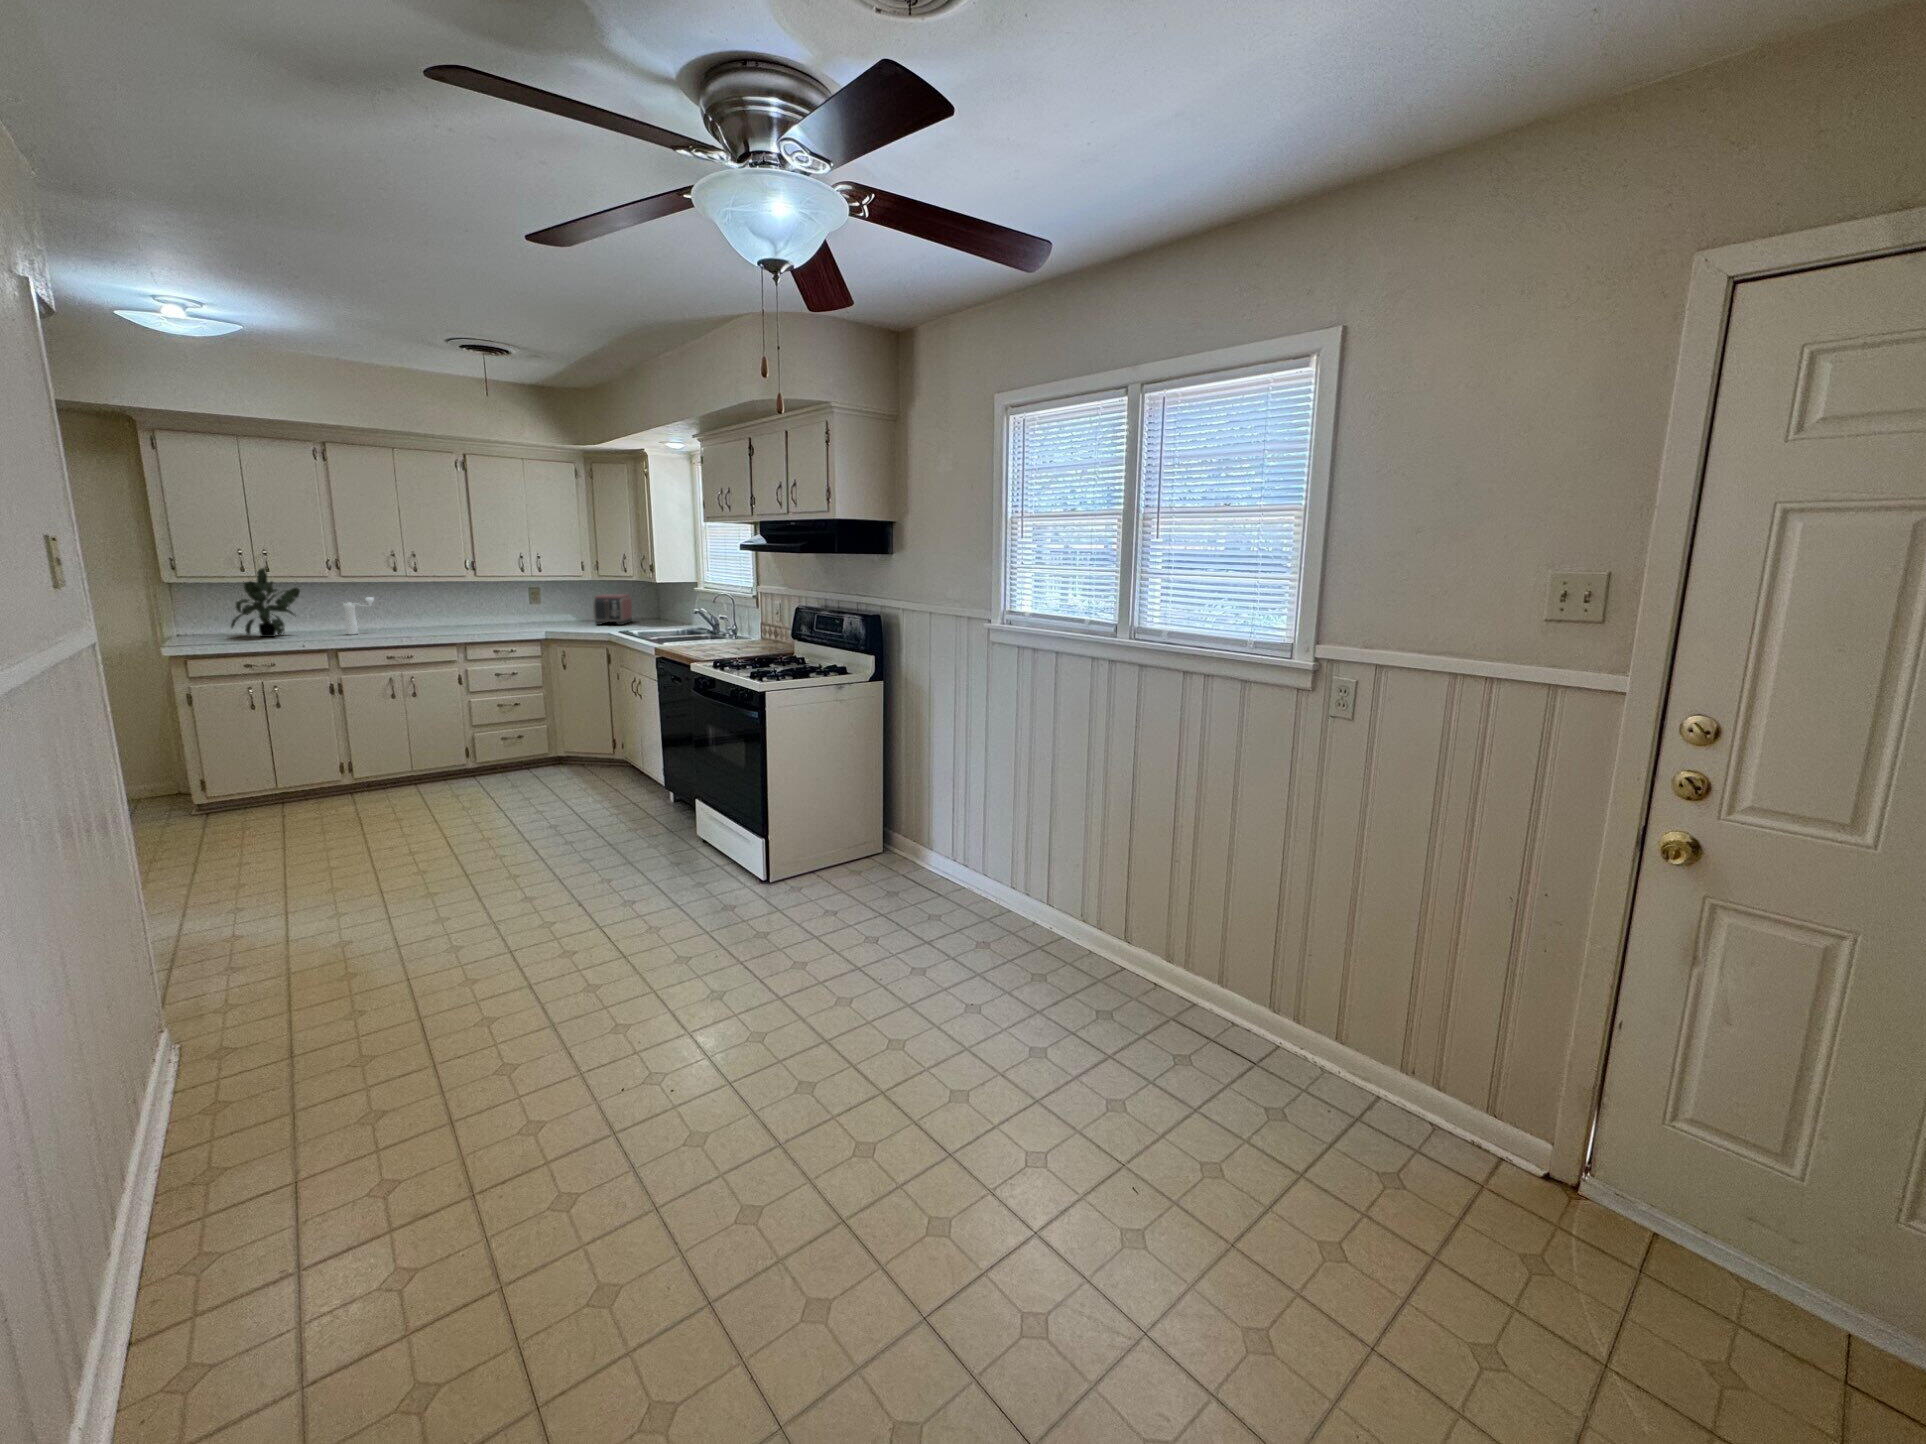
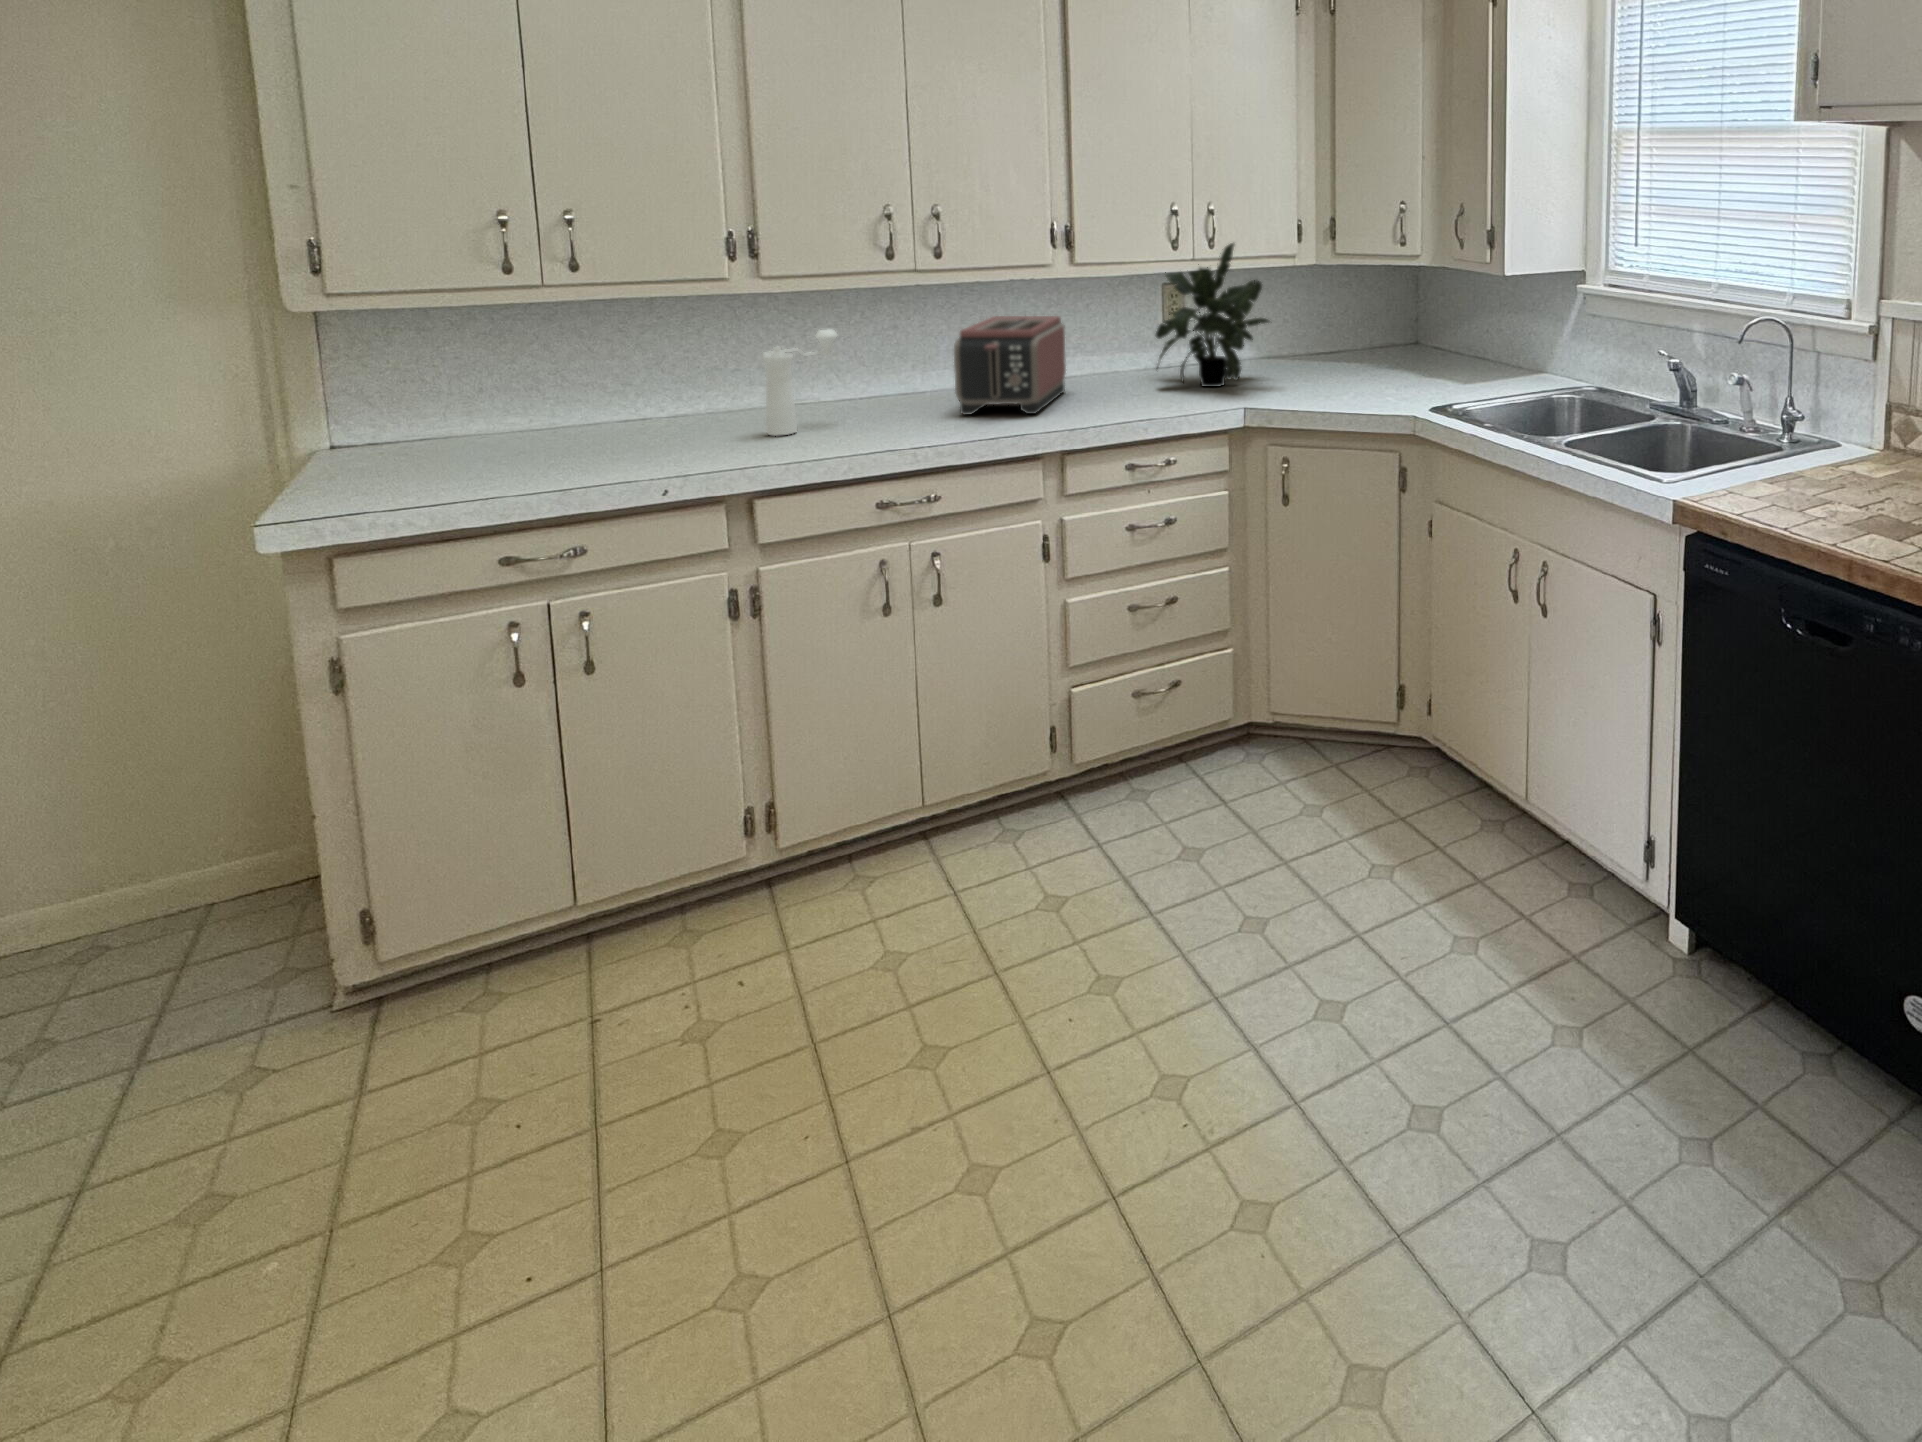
potted plant: present [231,568,300,637] -> present [1156,243,1269,387]
toaster: present [593,594,632,625] -> present [954,316,1066,415]

